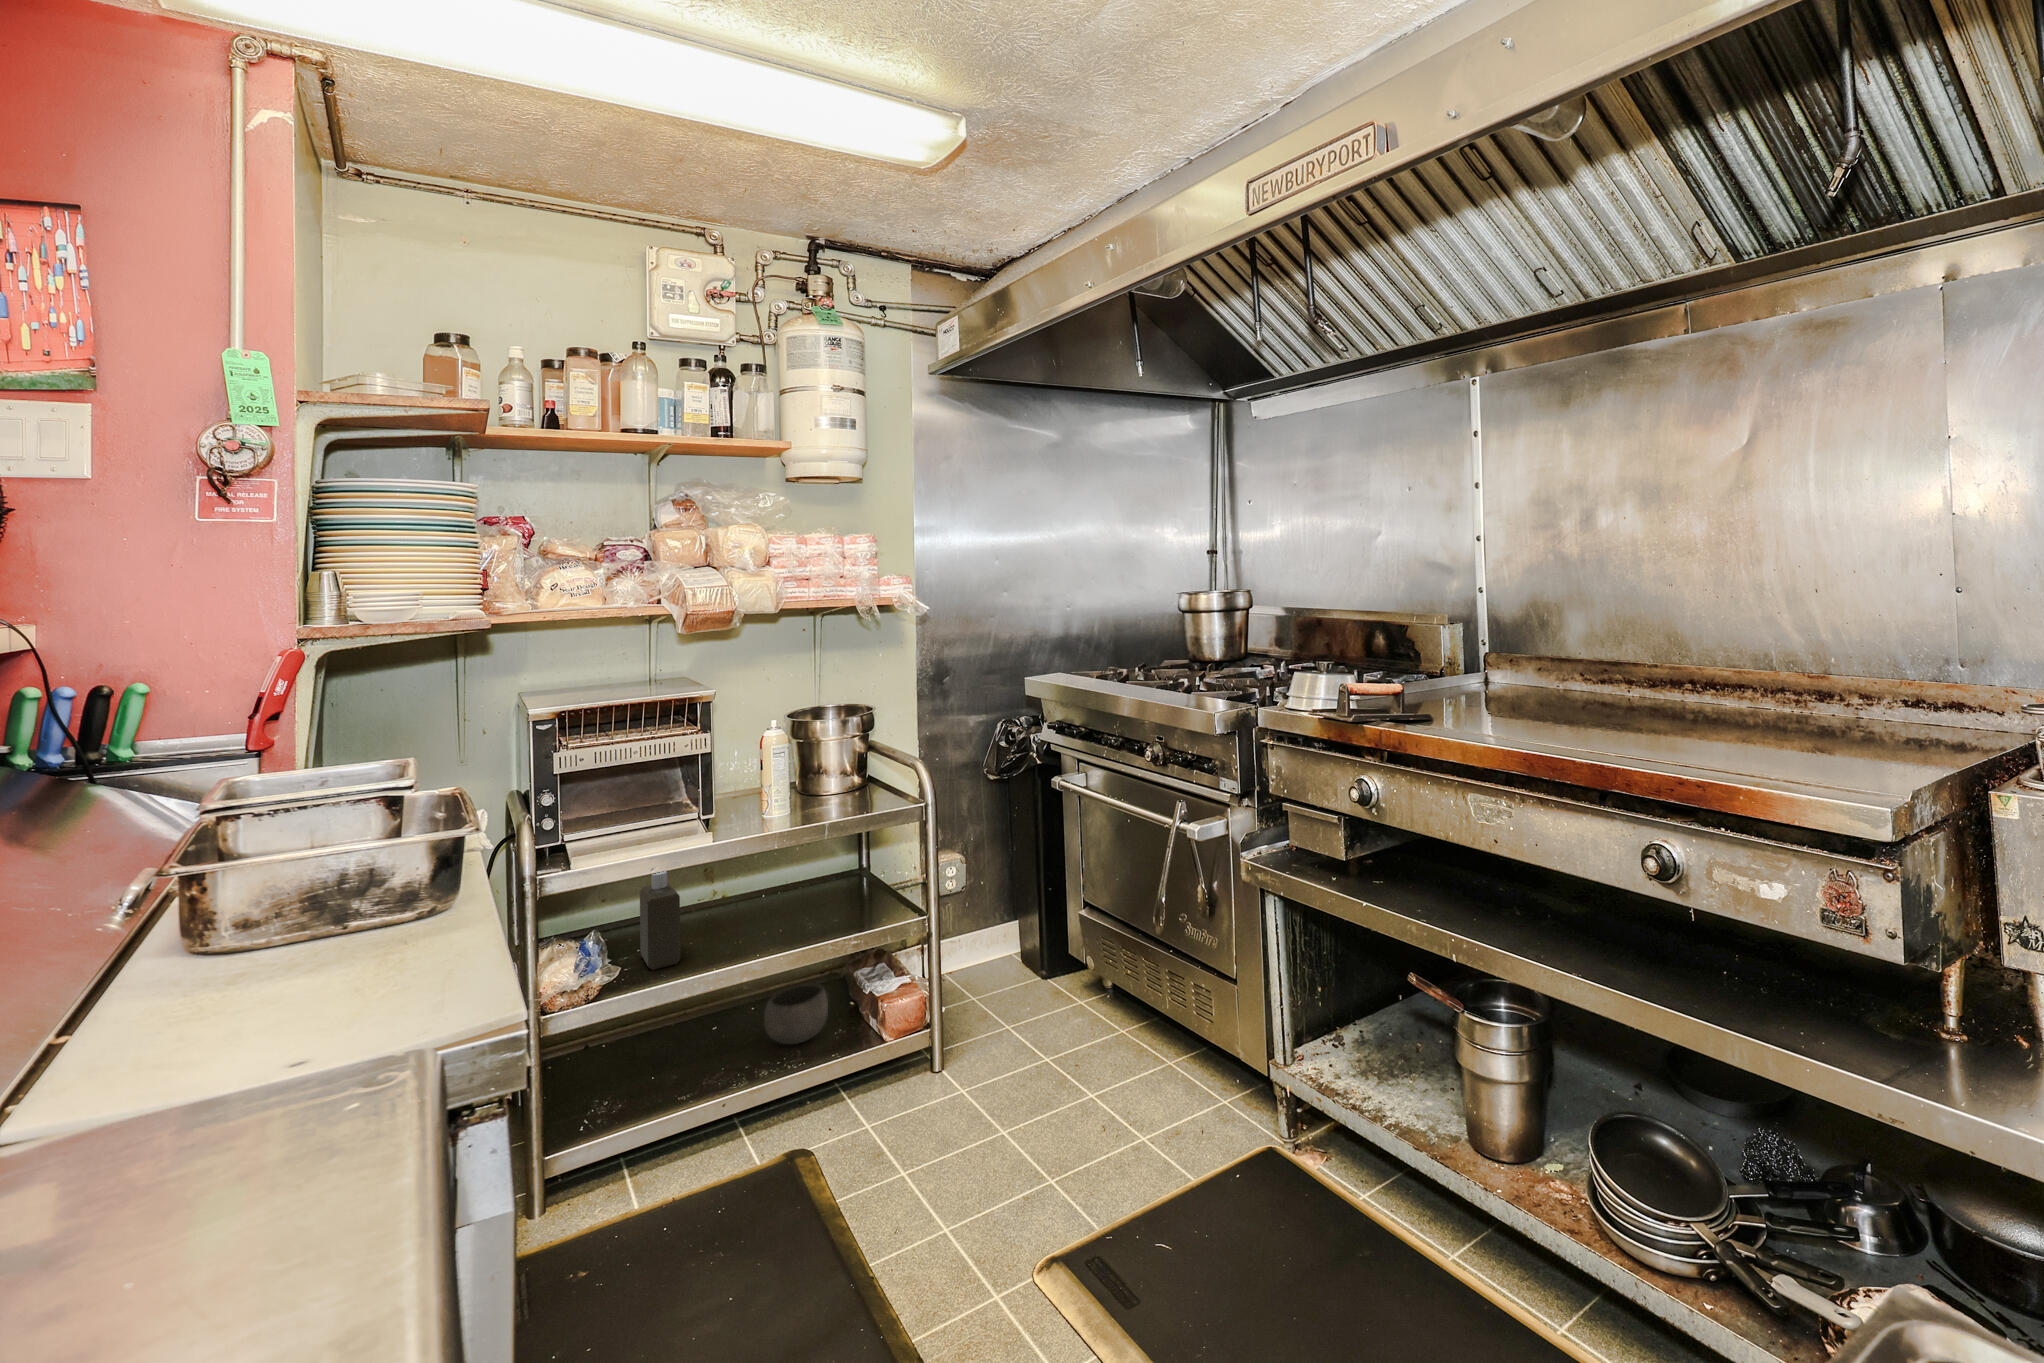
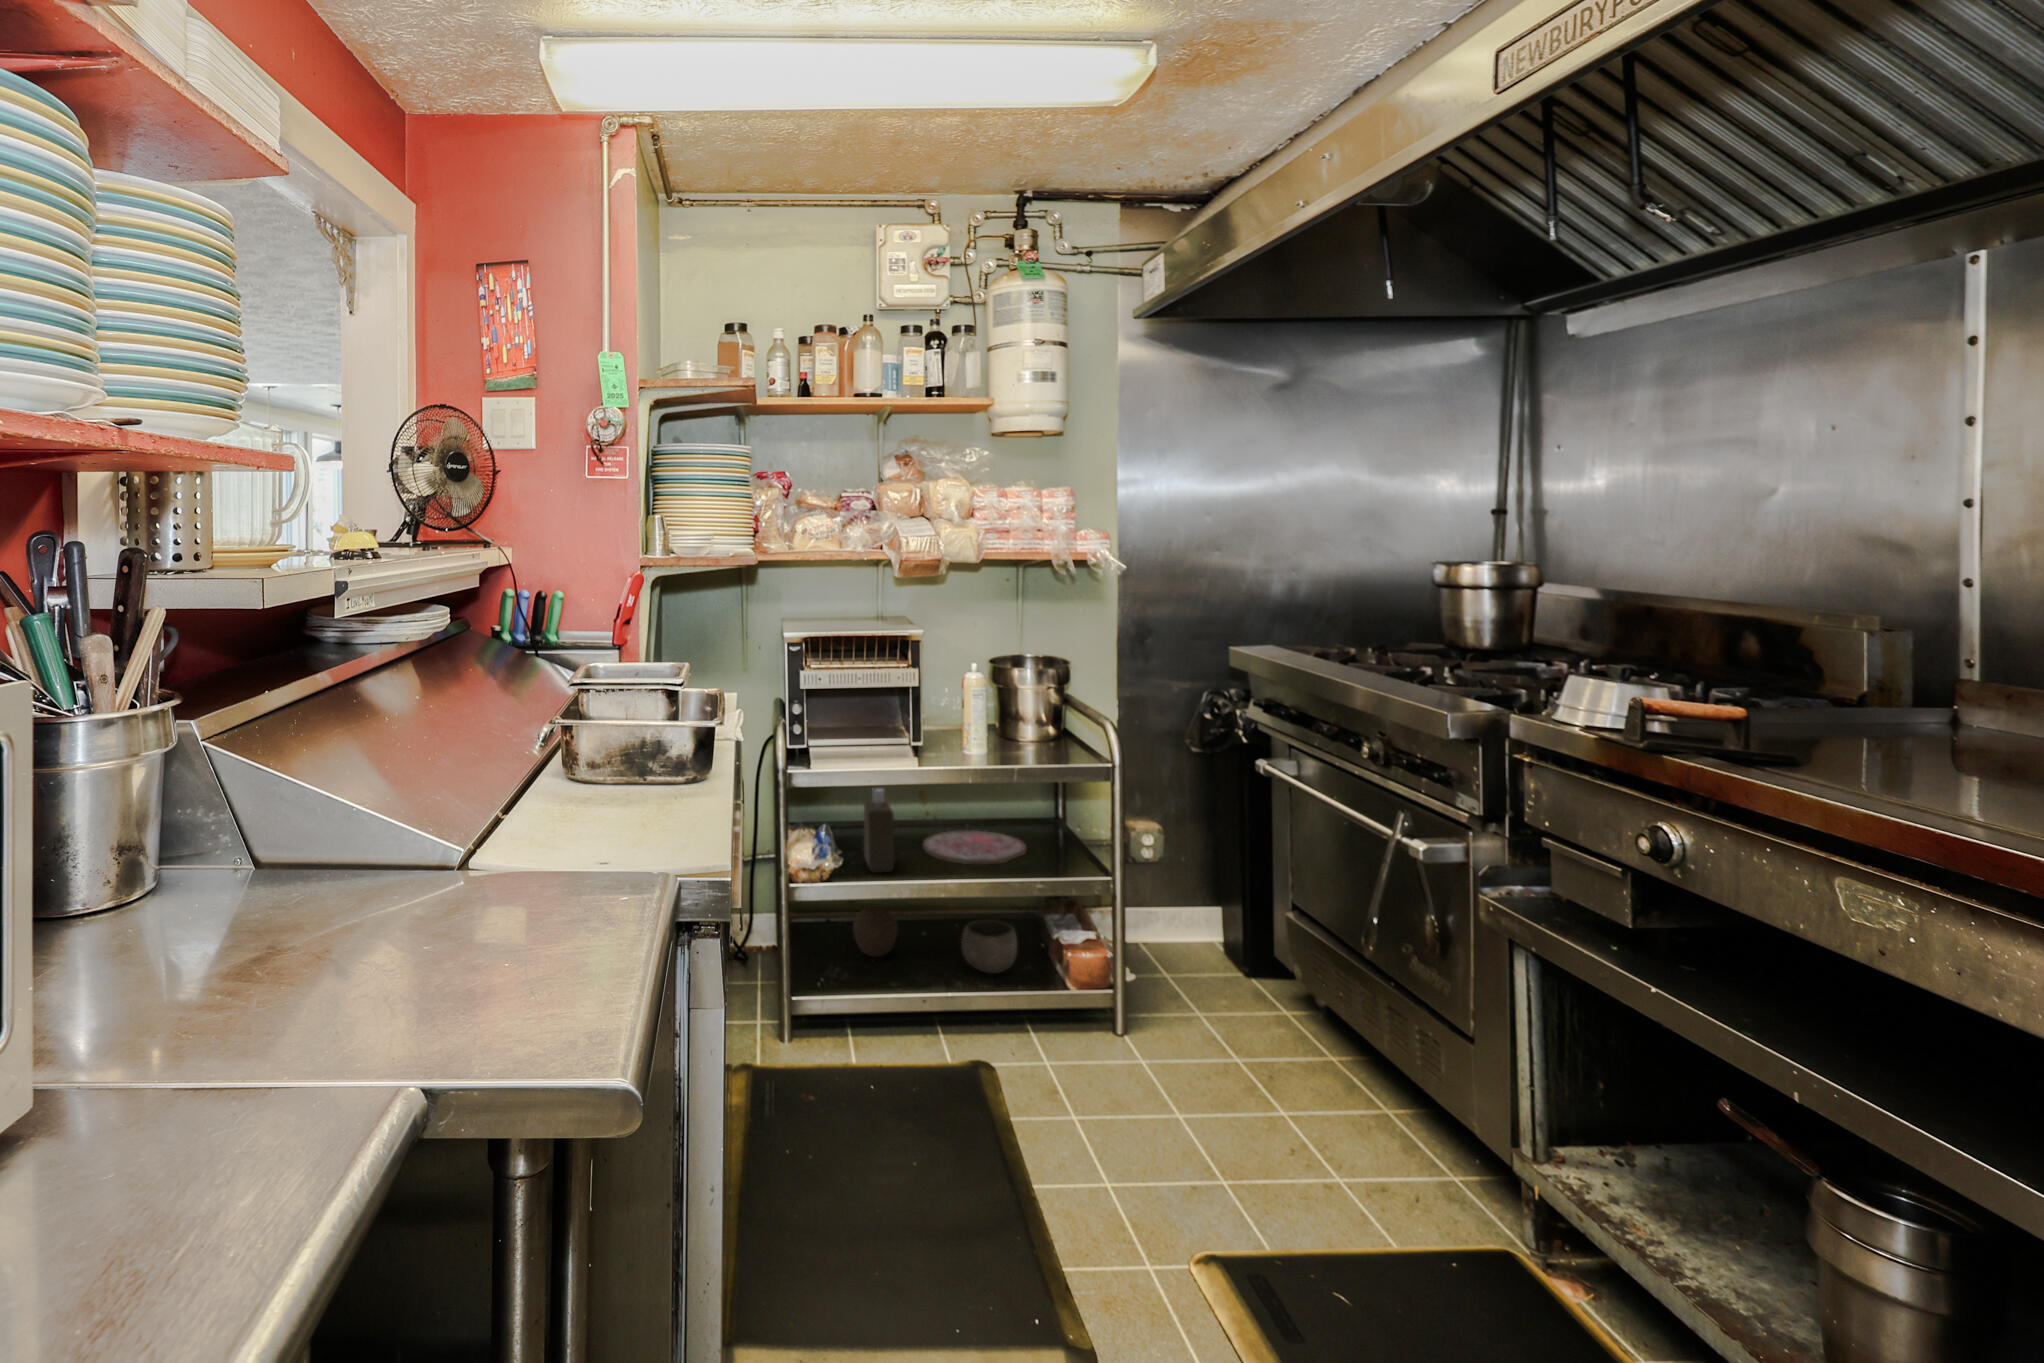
cutting board: none [714,891,833,935] -> present [923,830,1026,864]
jar: none [625,992,684,1067] -> present [853,909,898,957]

